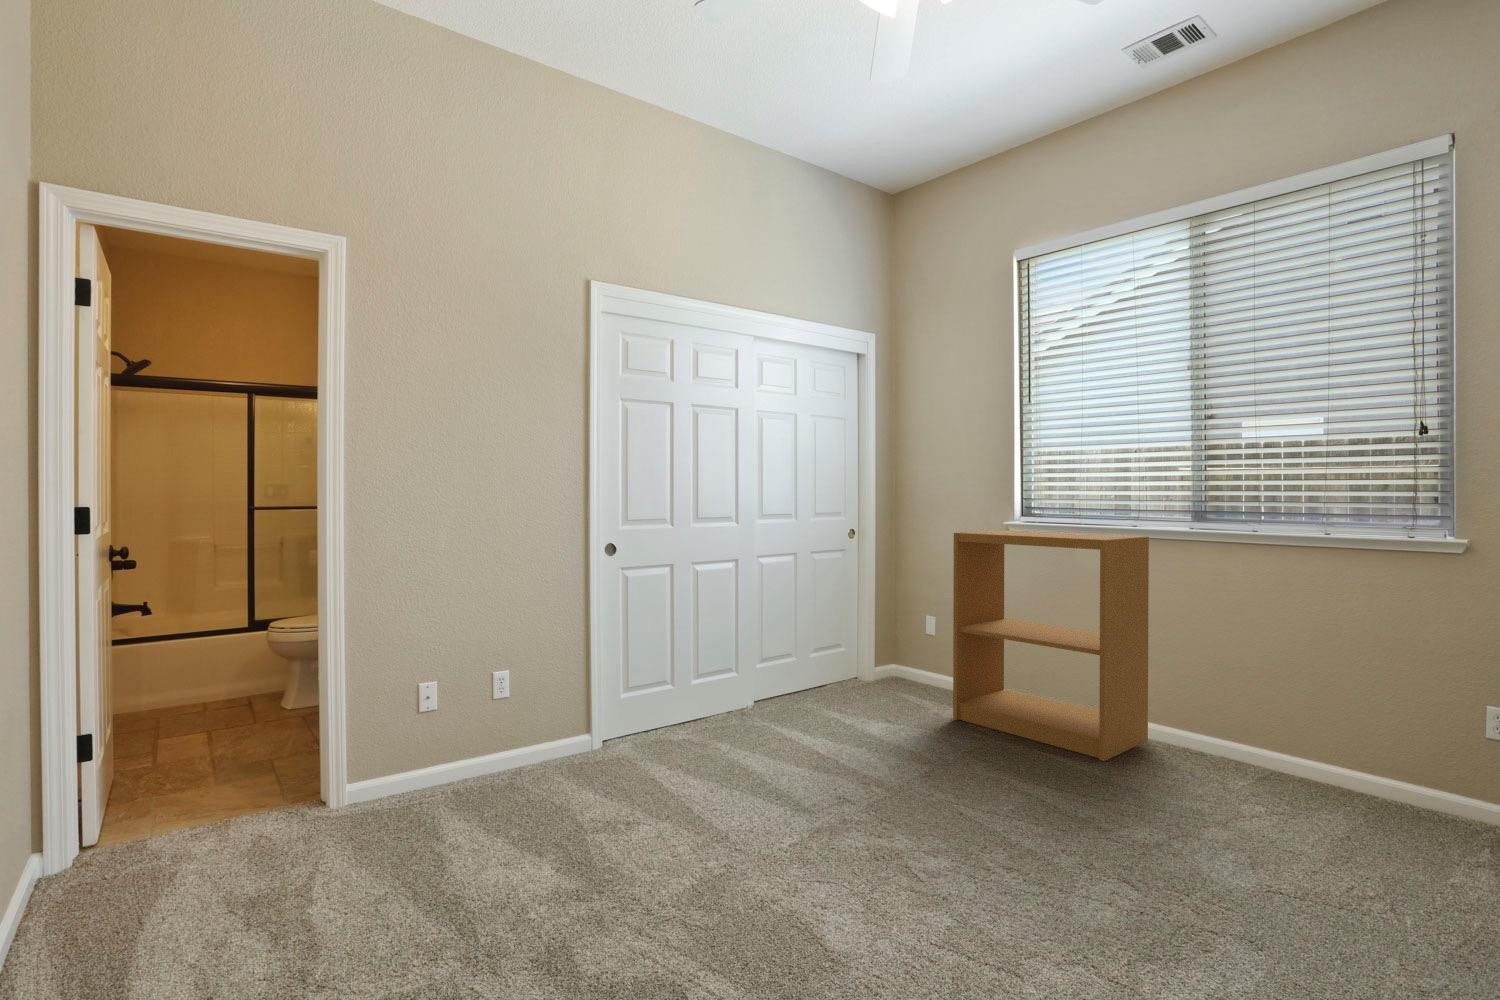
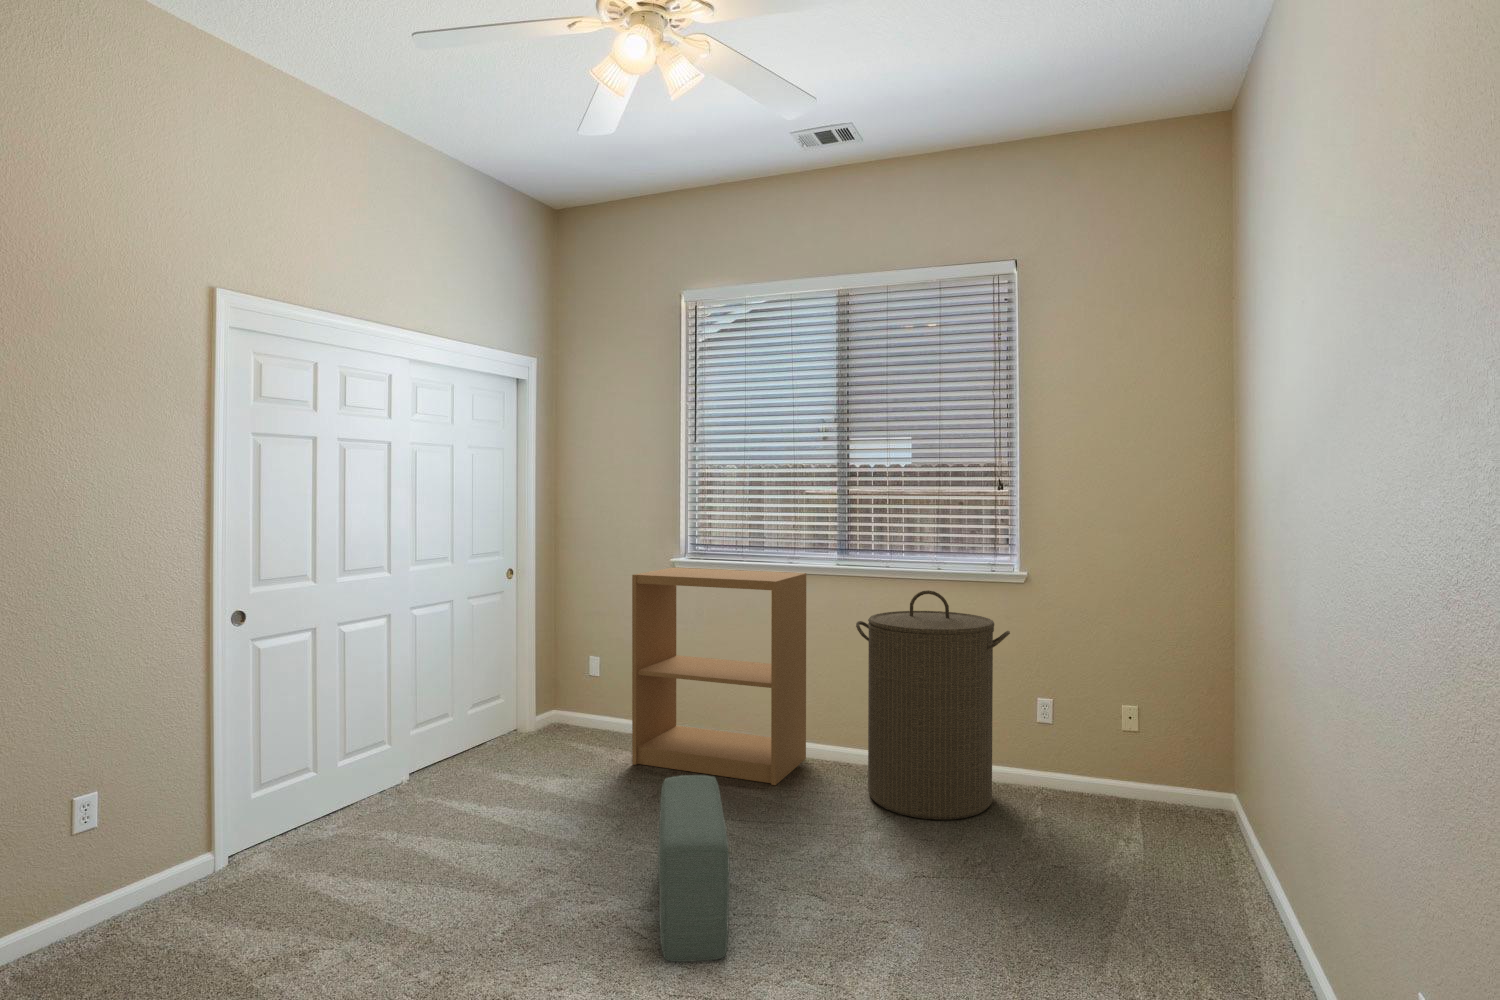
laundry hamper: none [1206,554,1436,838] -> present [856,590,1010,820]
pouf: none [931,726,1017,922] -> present [658,775,729,962]

